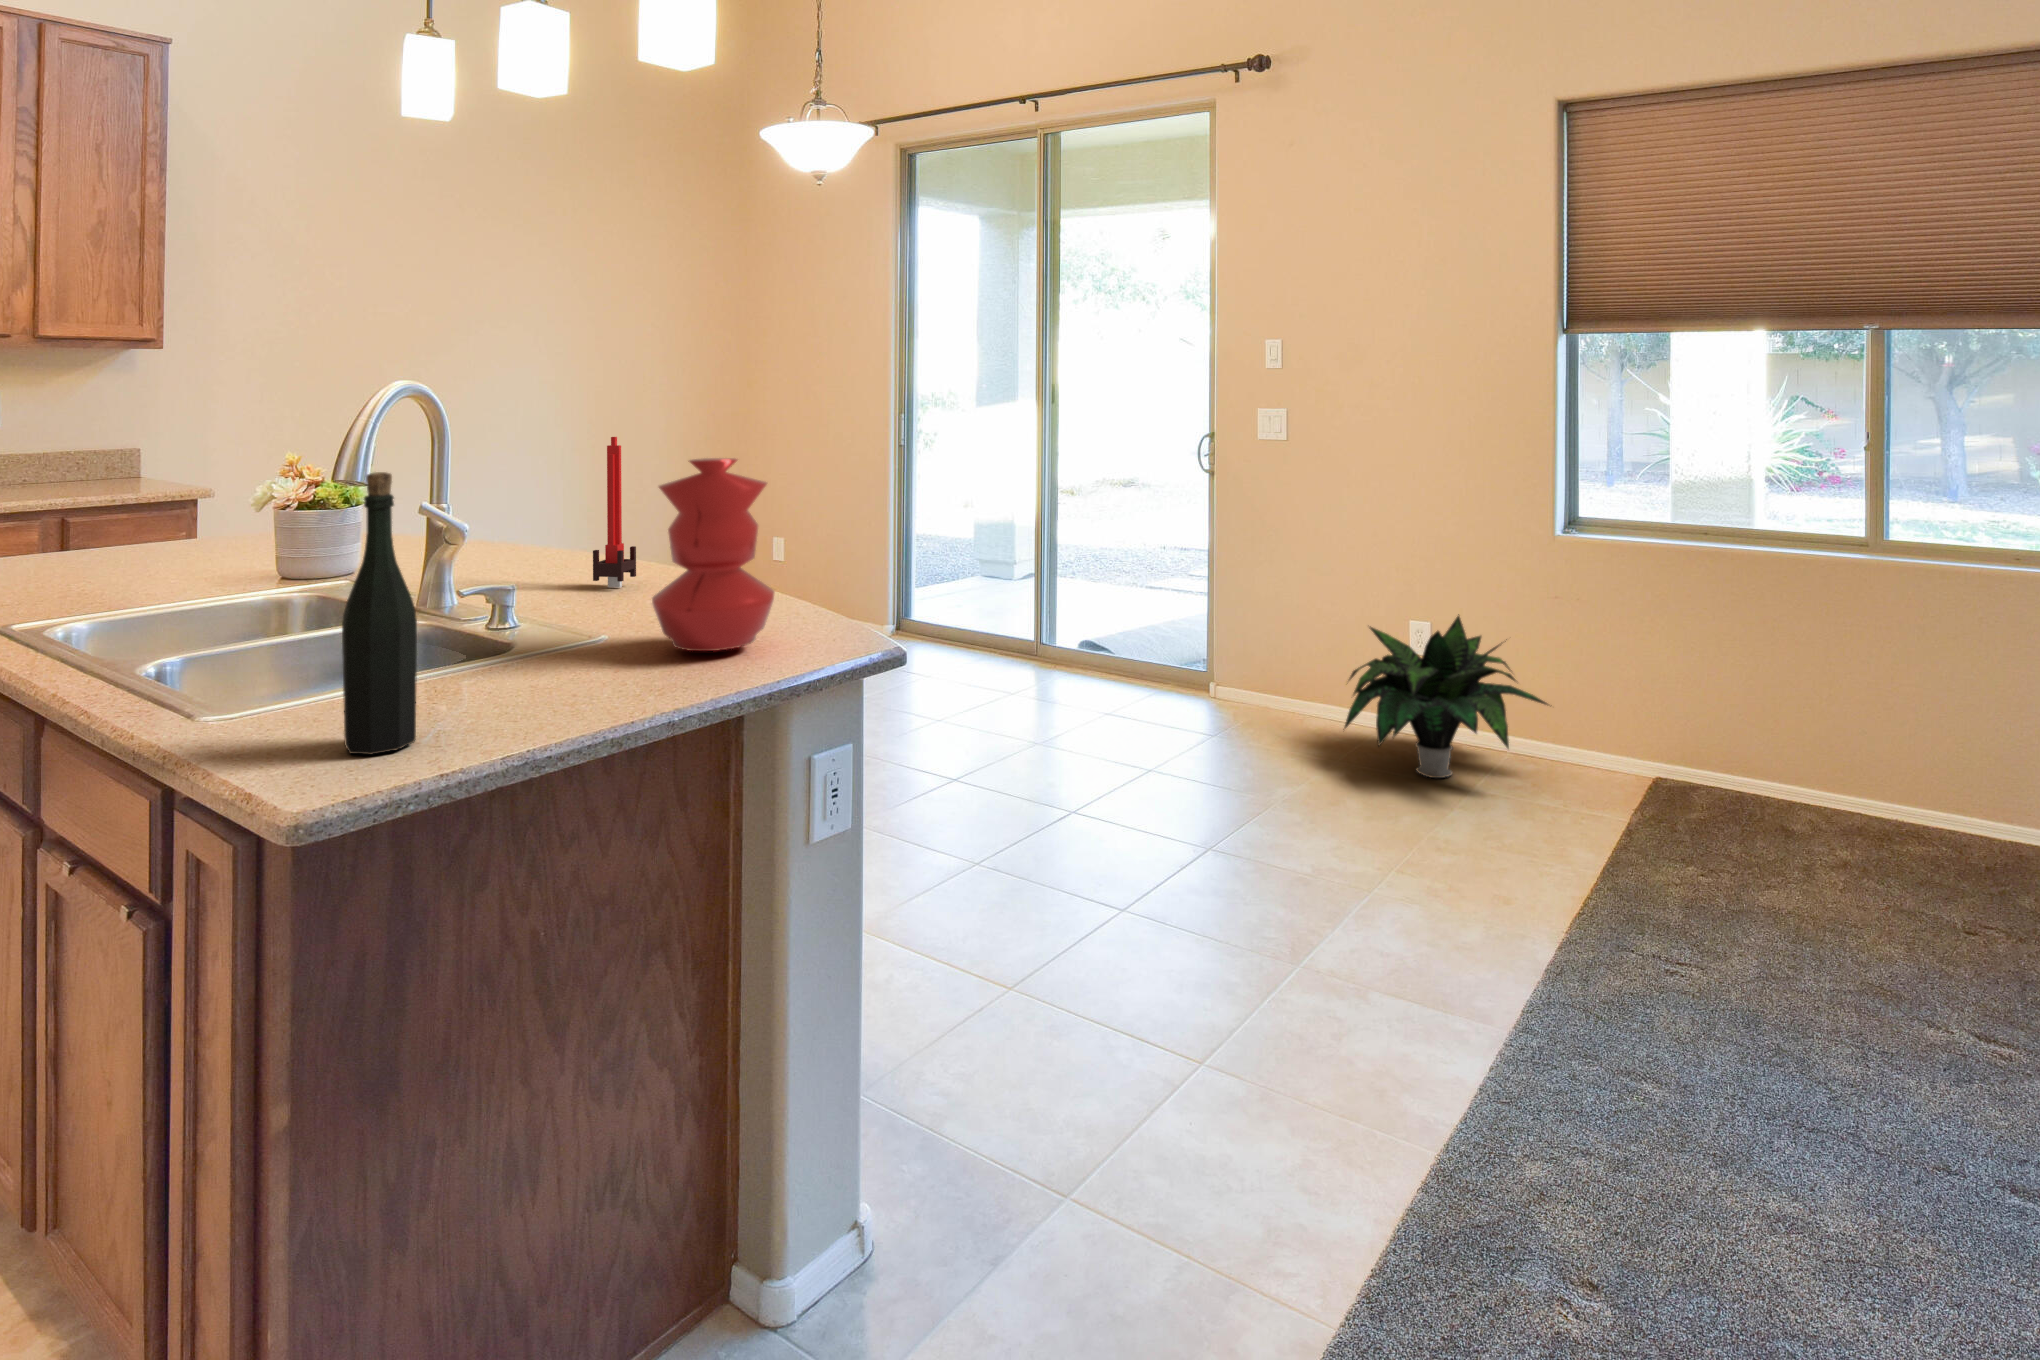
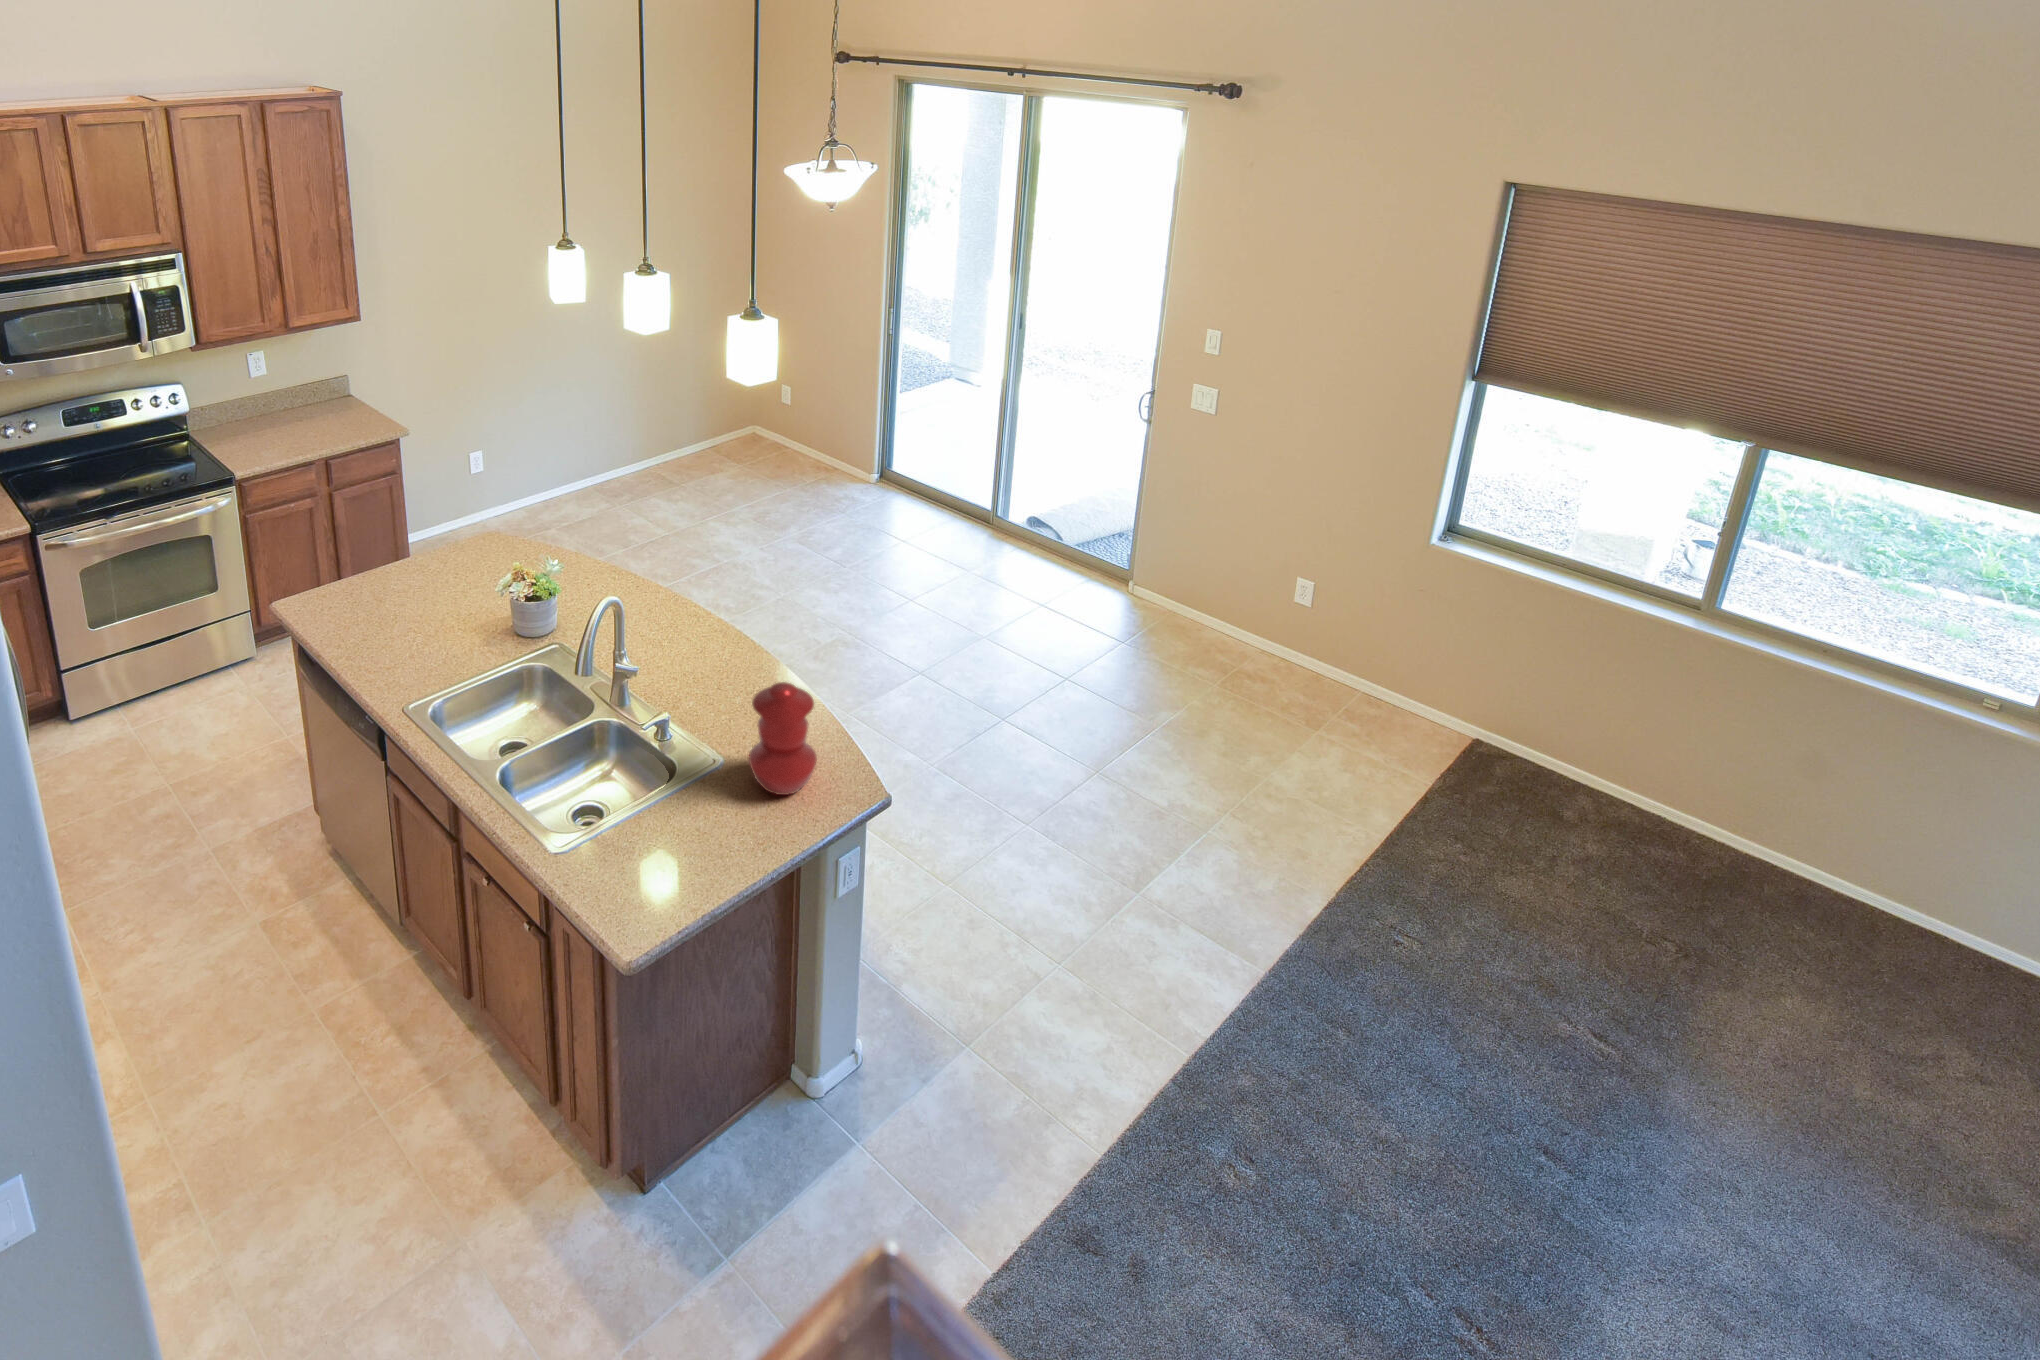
candle: present [593,437,636,588] -> none [698,584,723,670]
bottle: present [342,472,417,755] -> none [620,782,654,906]
potted plant: present [1343,614,1548,778] -> none [1220,589,1397,715]

